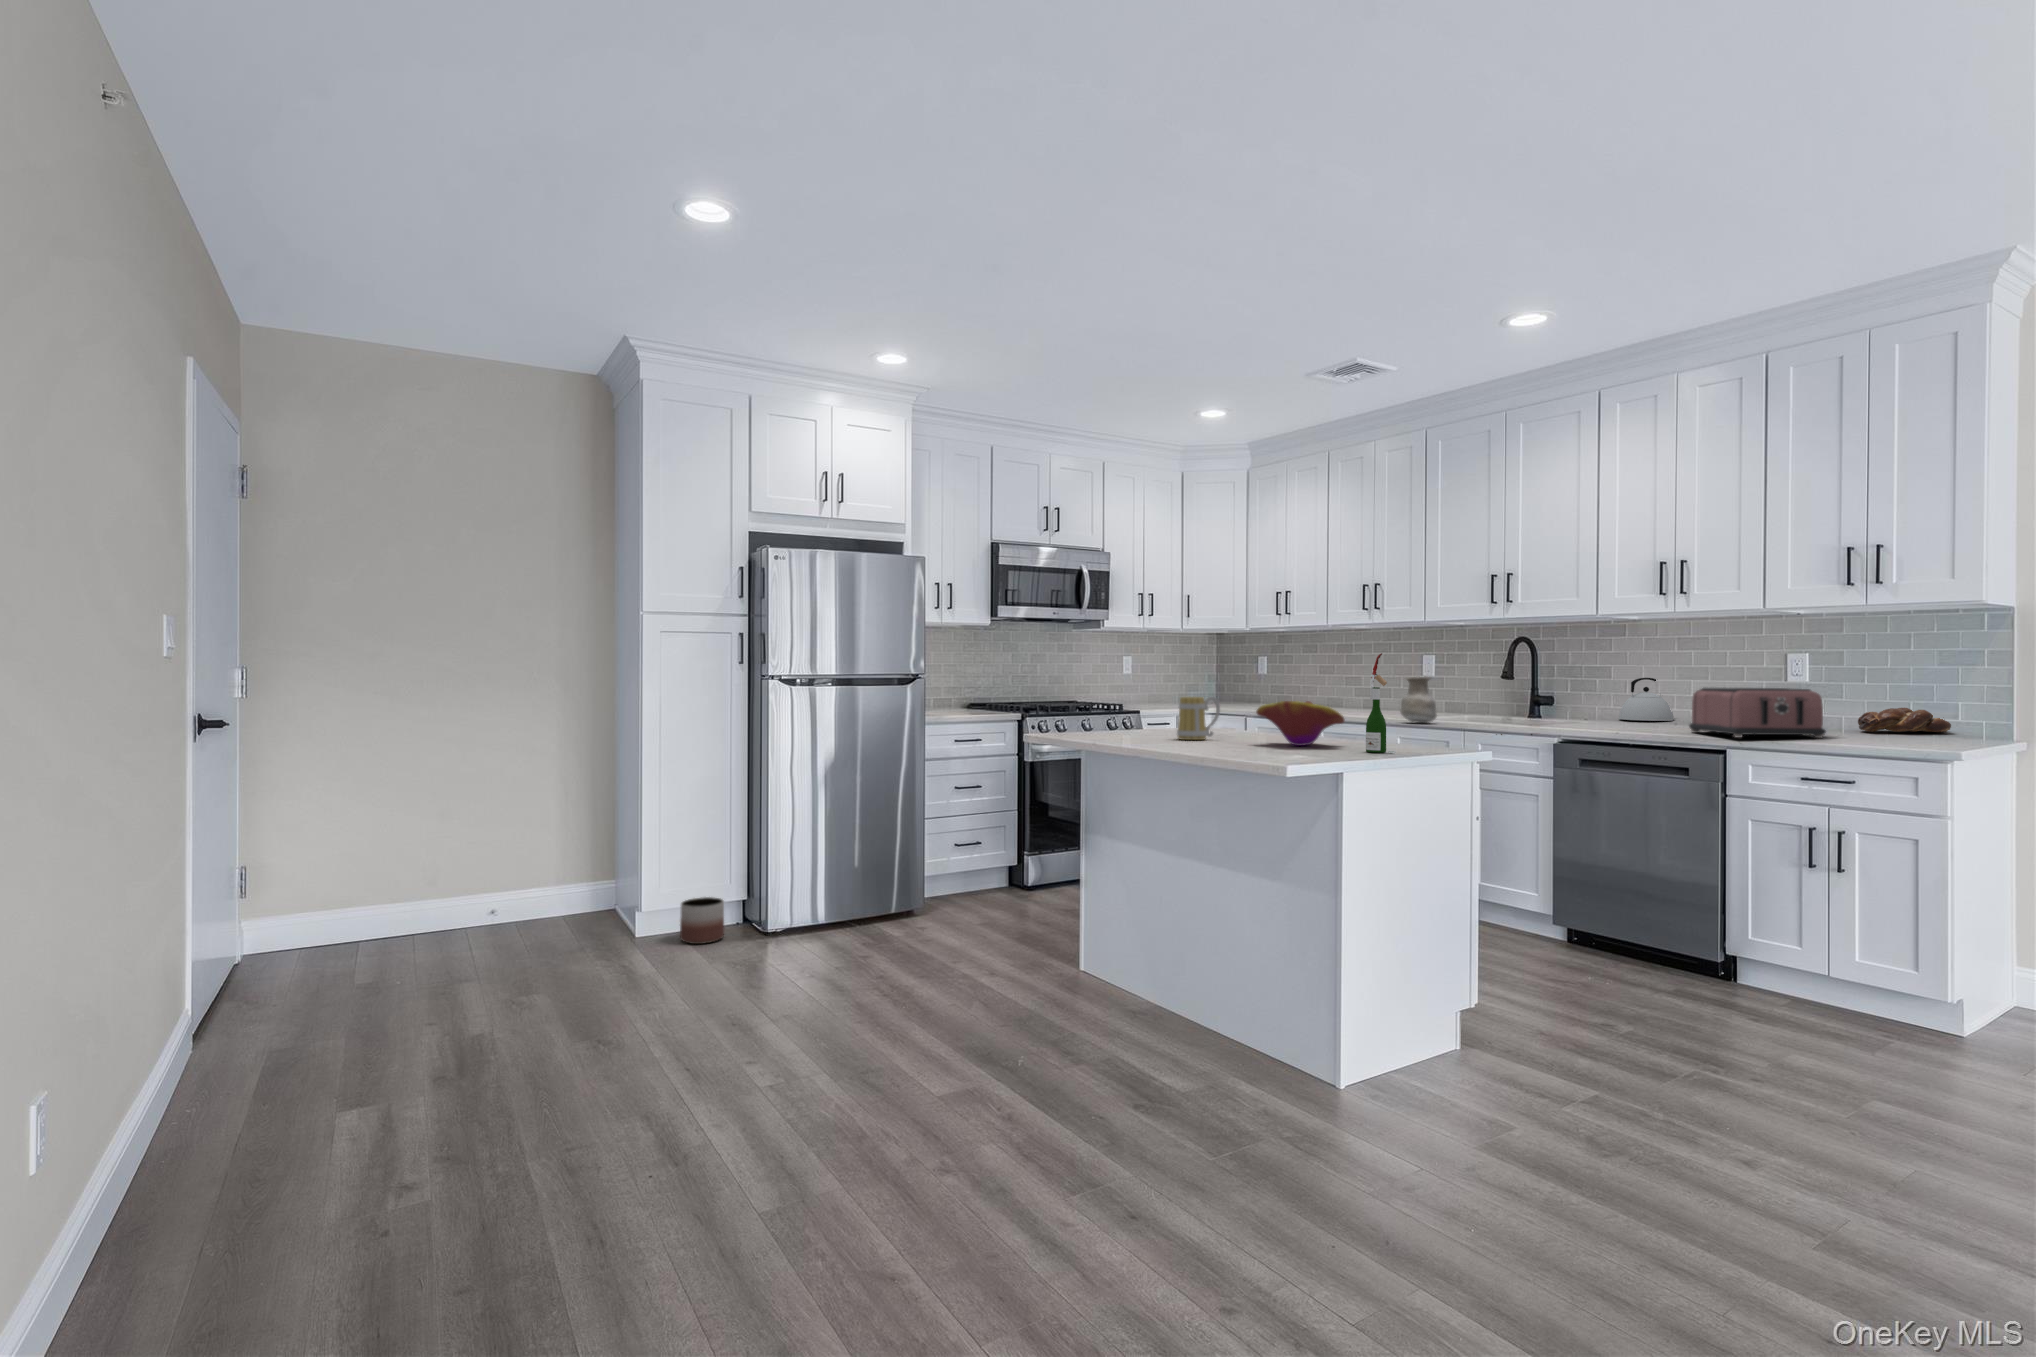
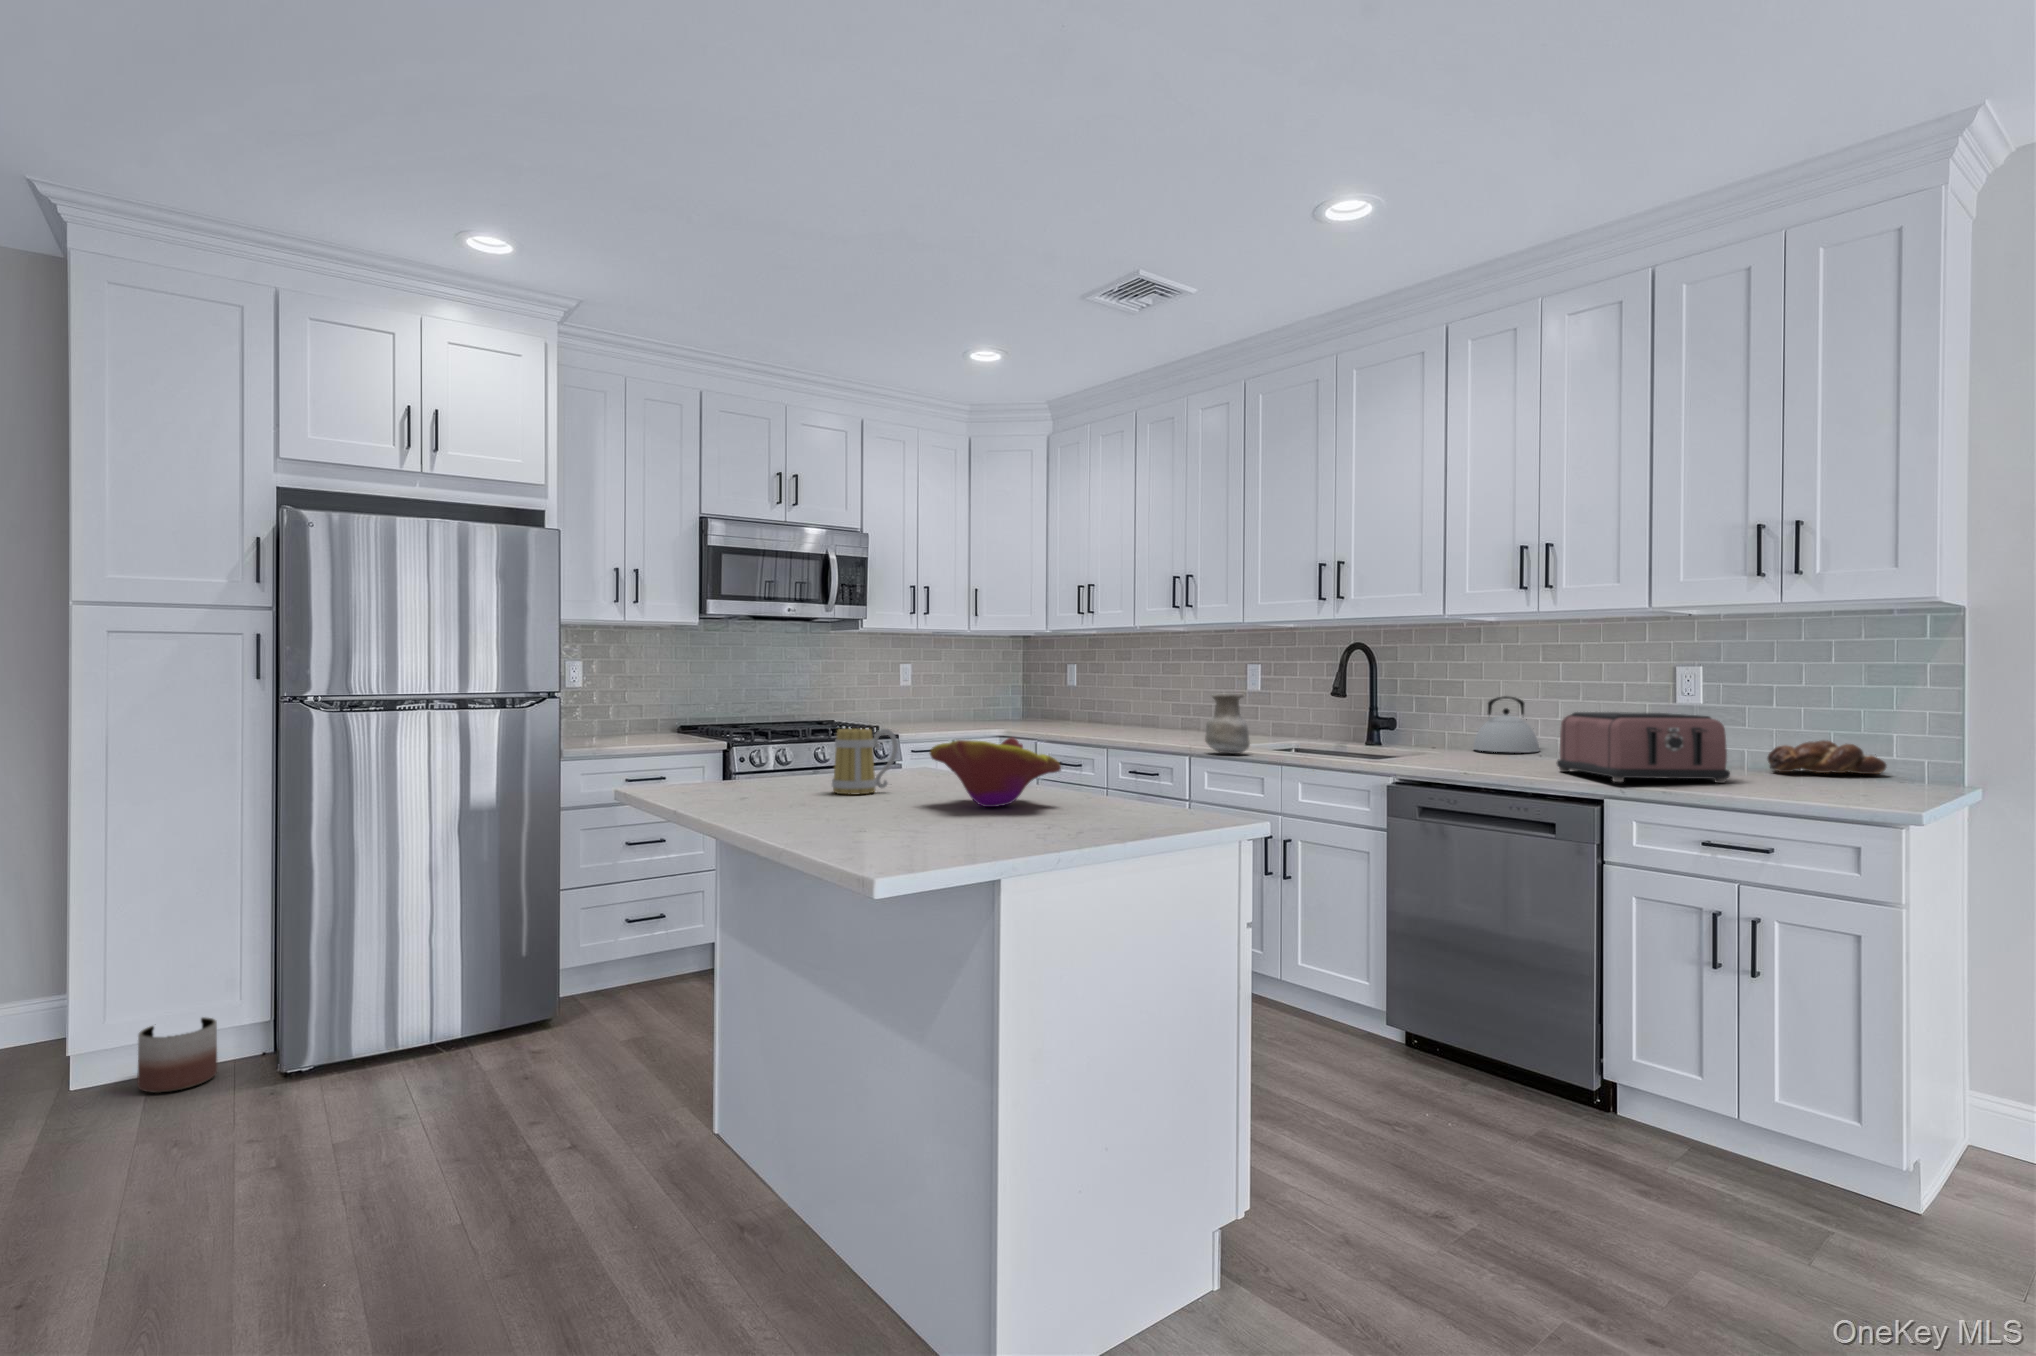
wine bottle: present [1366,653,1395,753] -> none [1073,667,1114,825]

